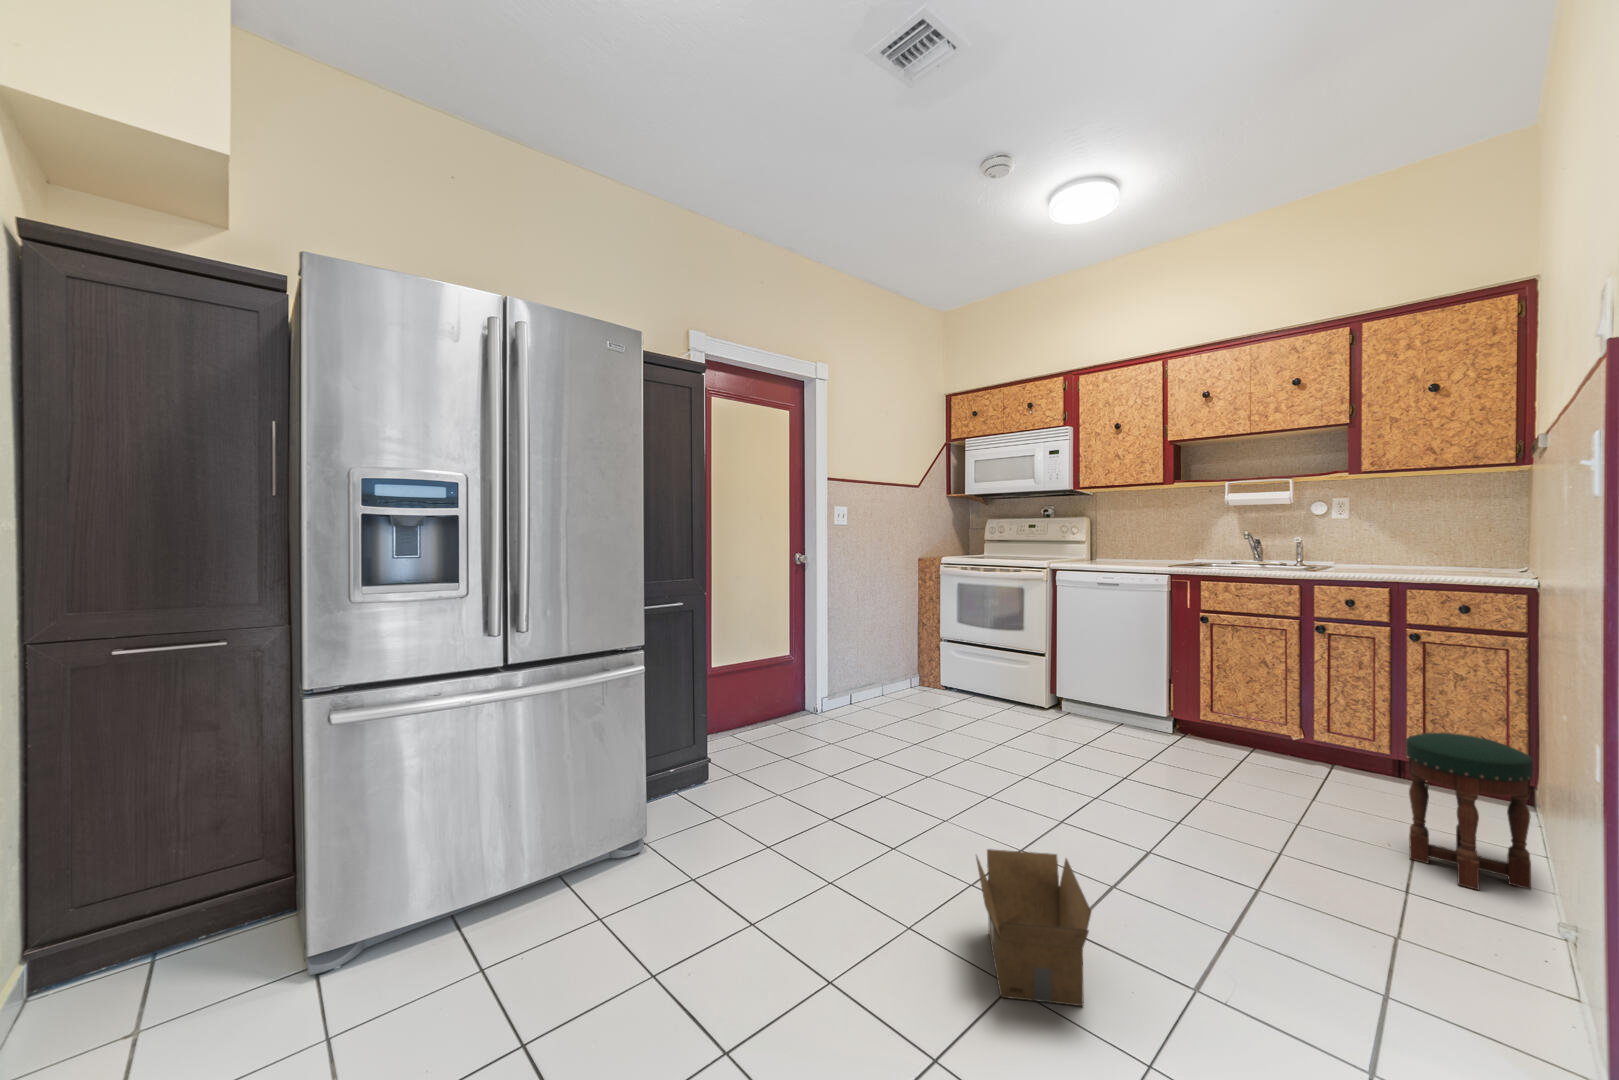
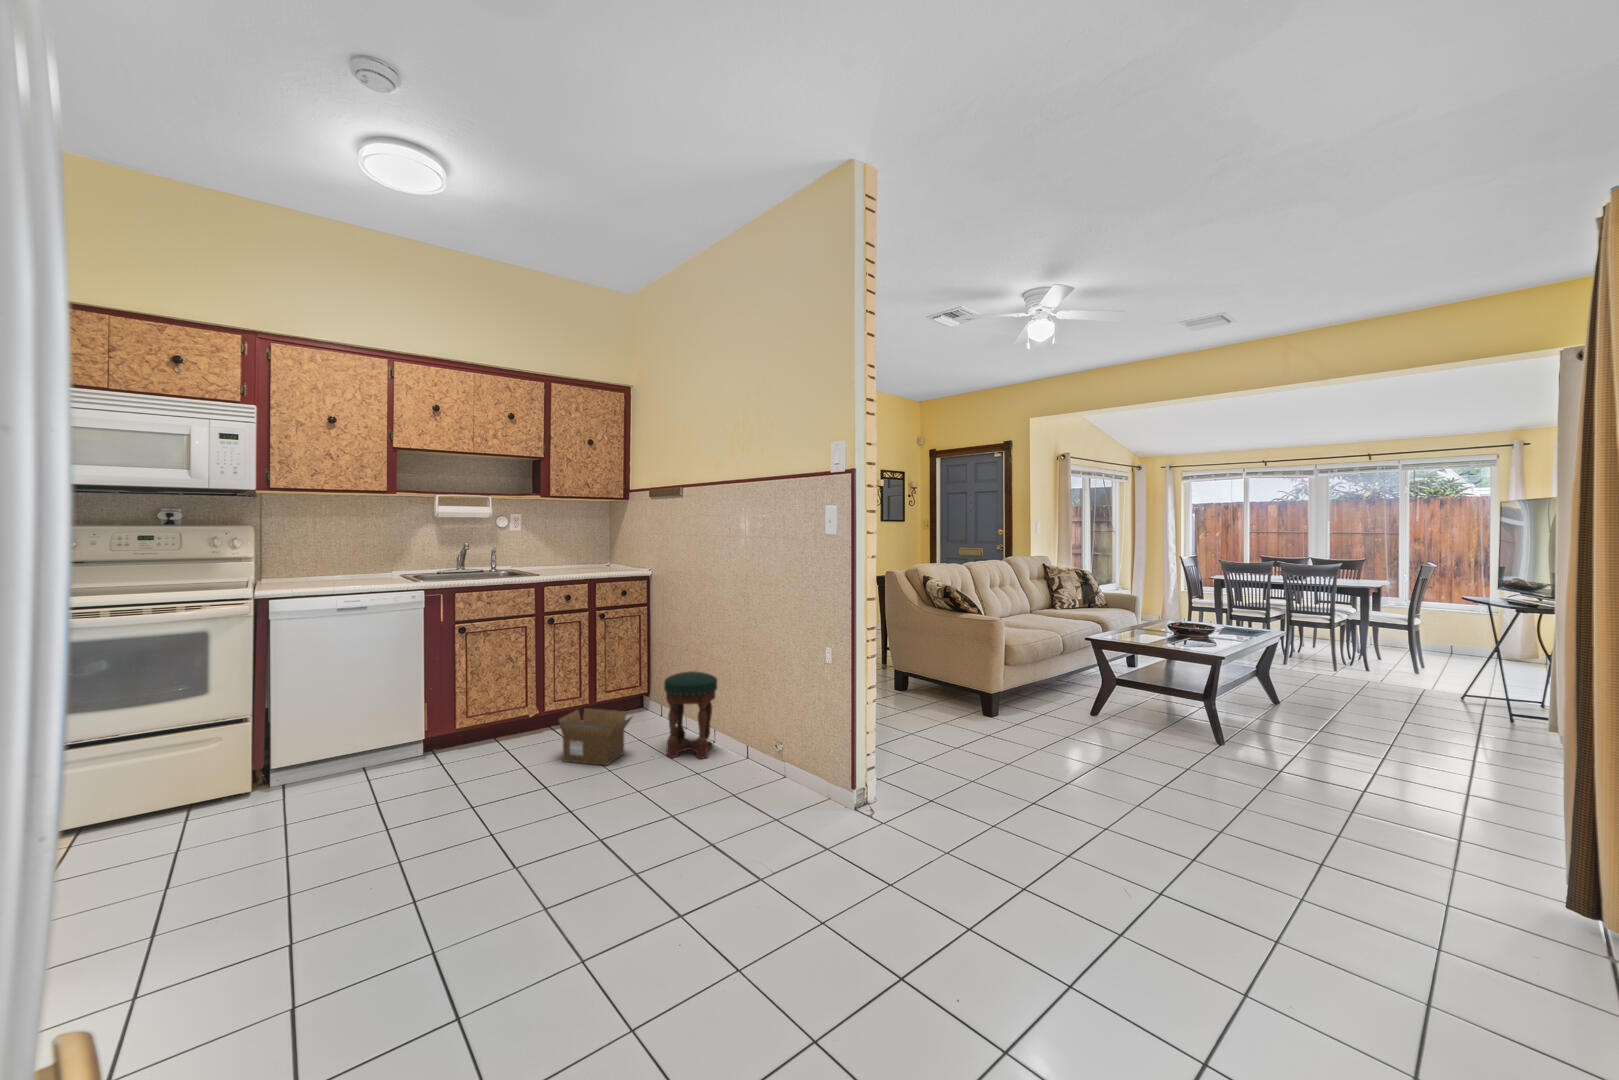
cardboard box: present [976,849,1091,1006] -> present [559,708,632,766]

